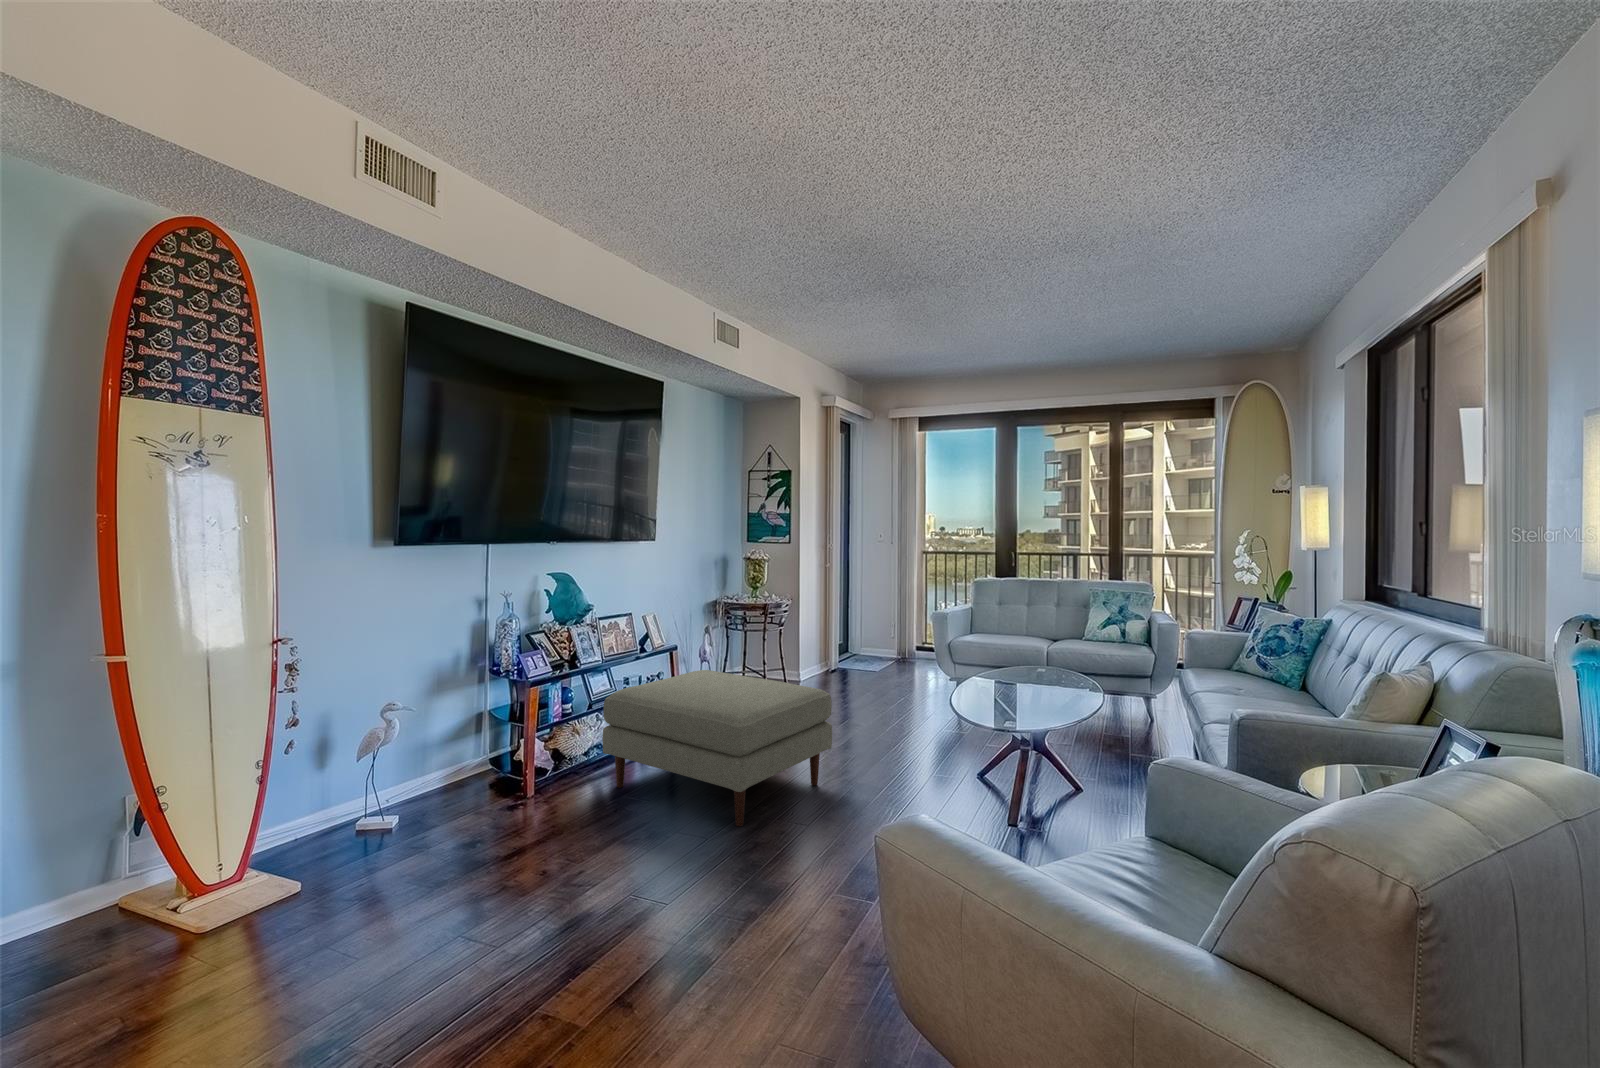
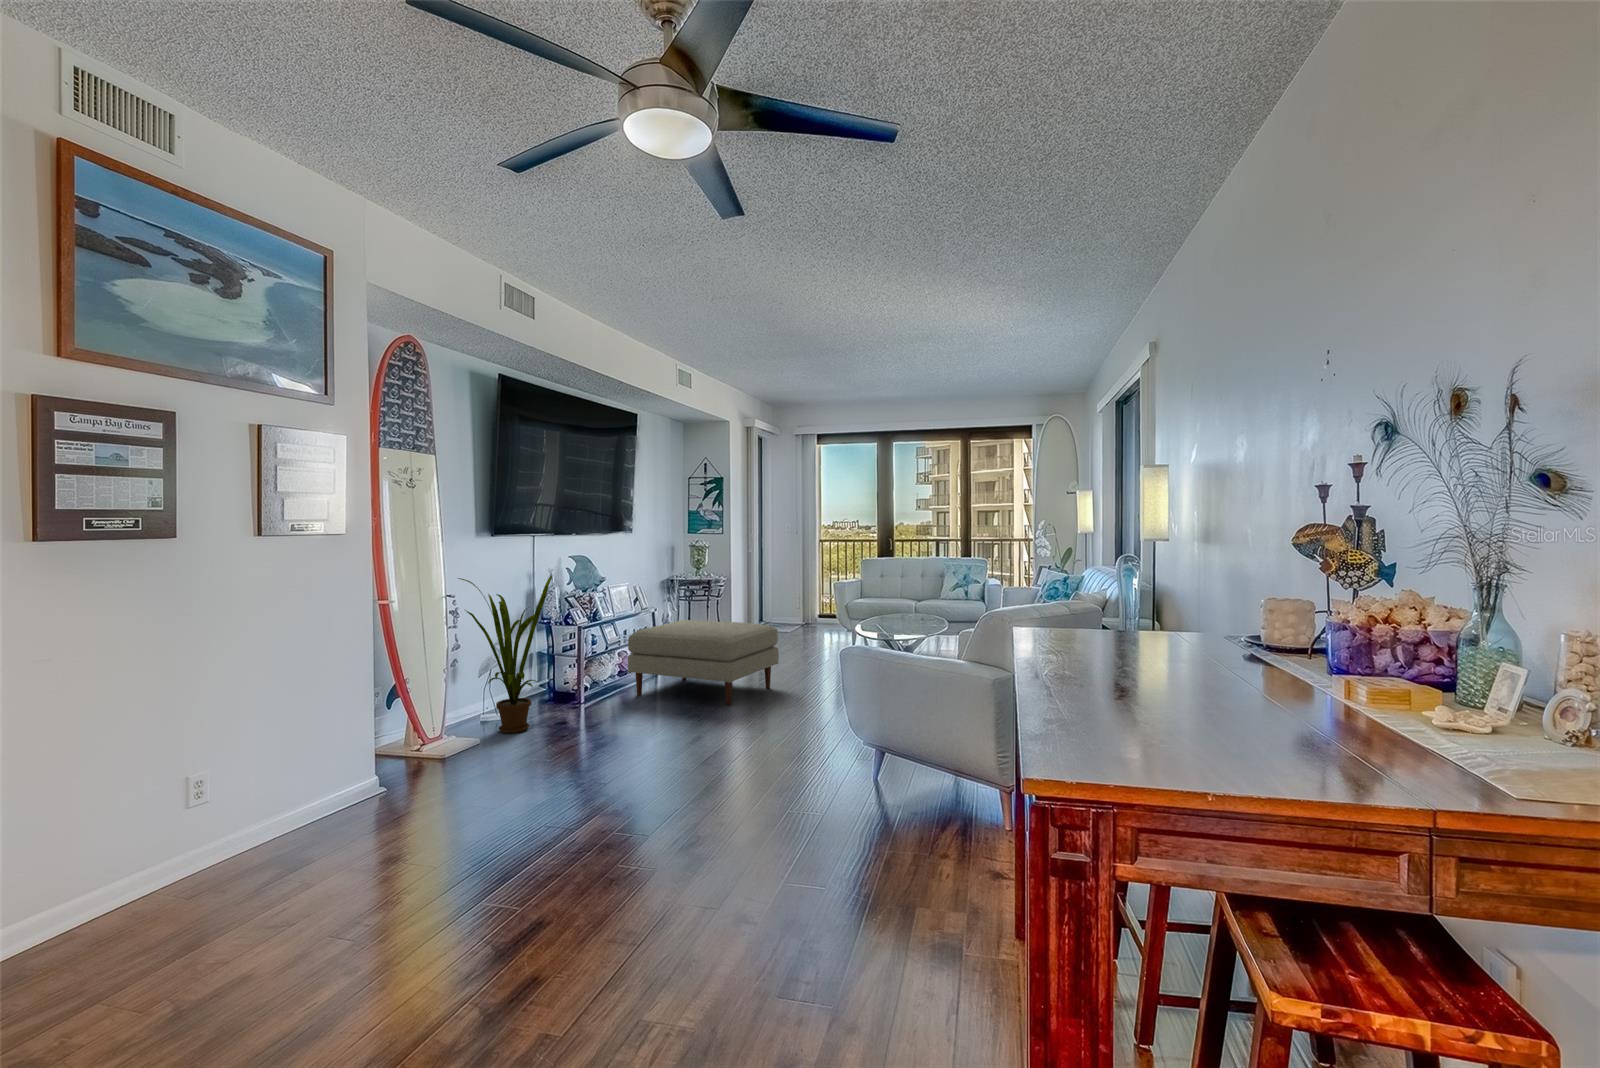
house plant: none [291,610,460,873] -> present [459,575,552,733]

